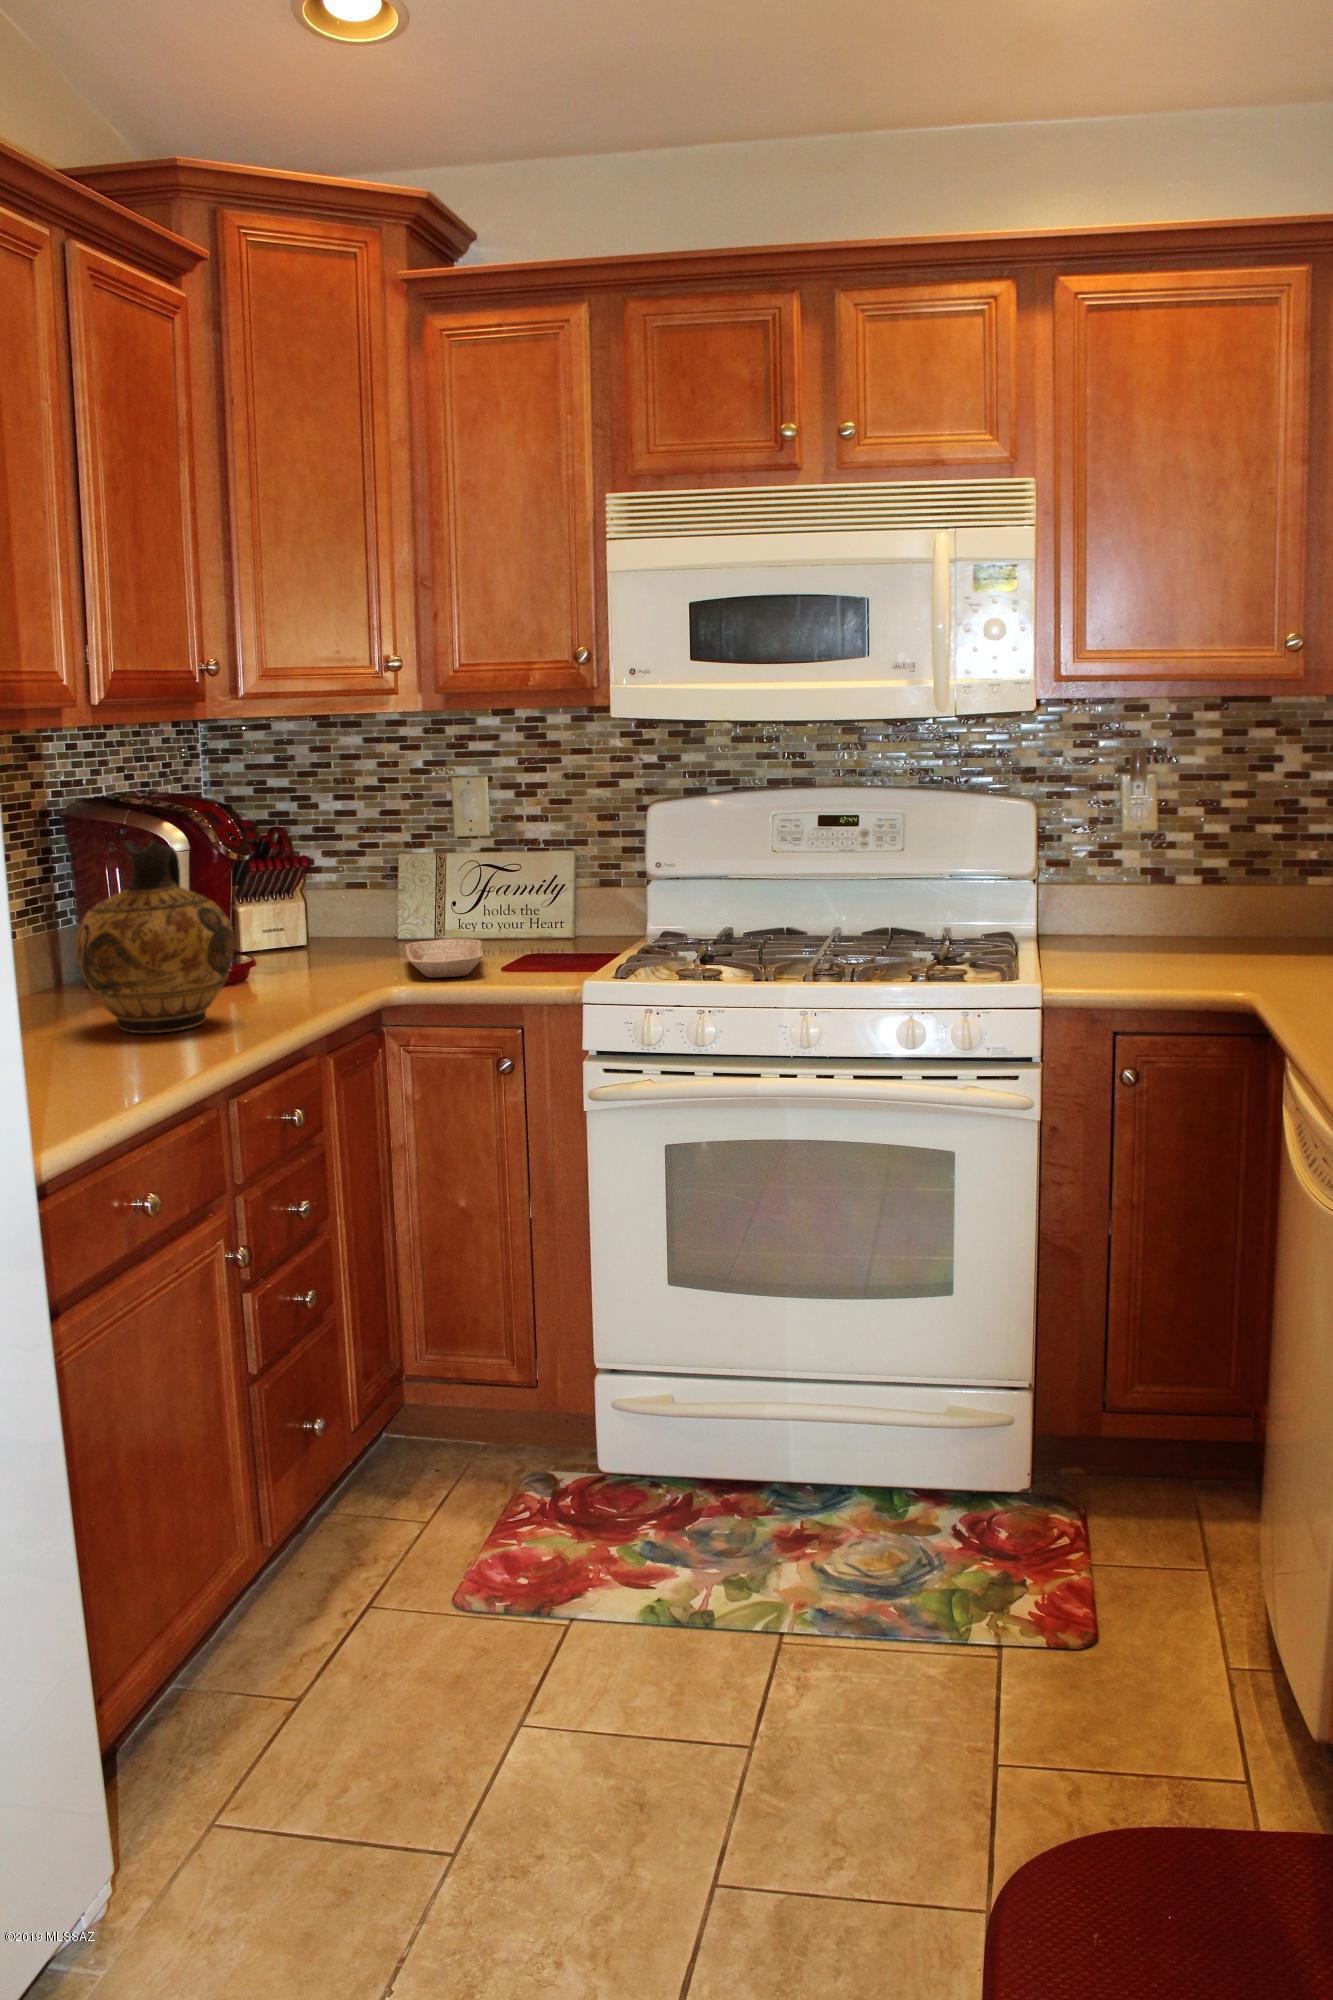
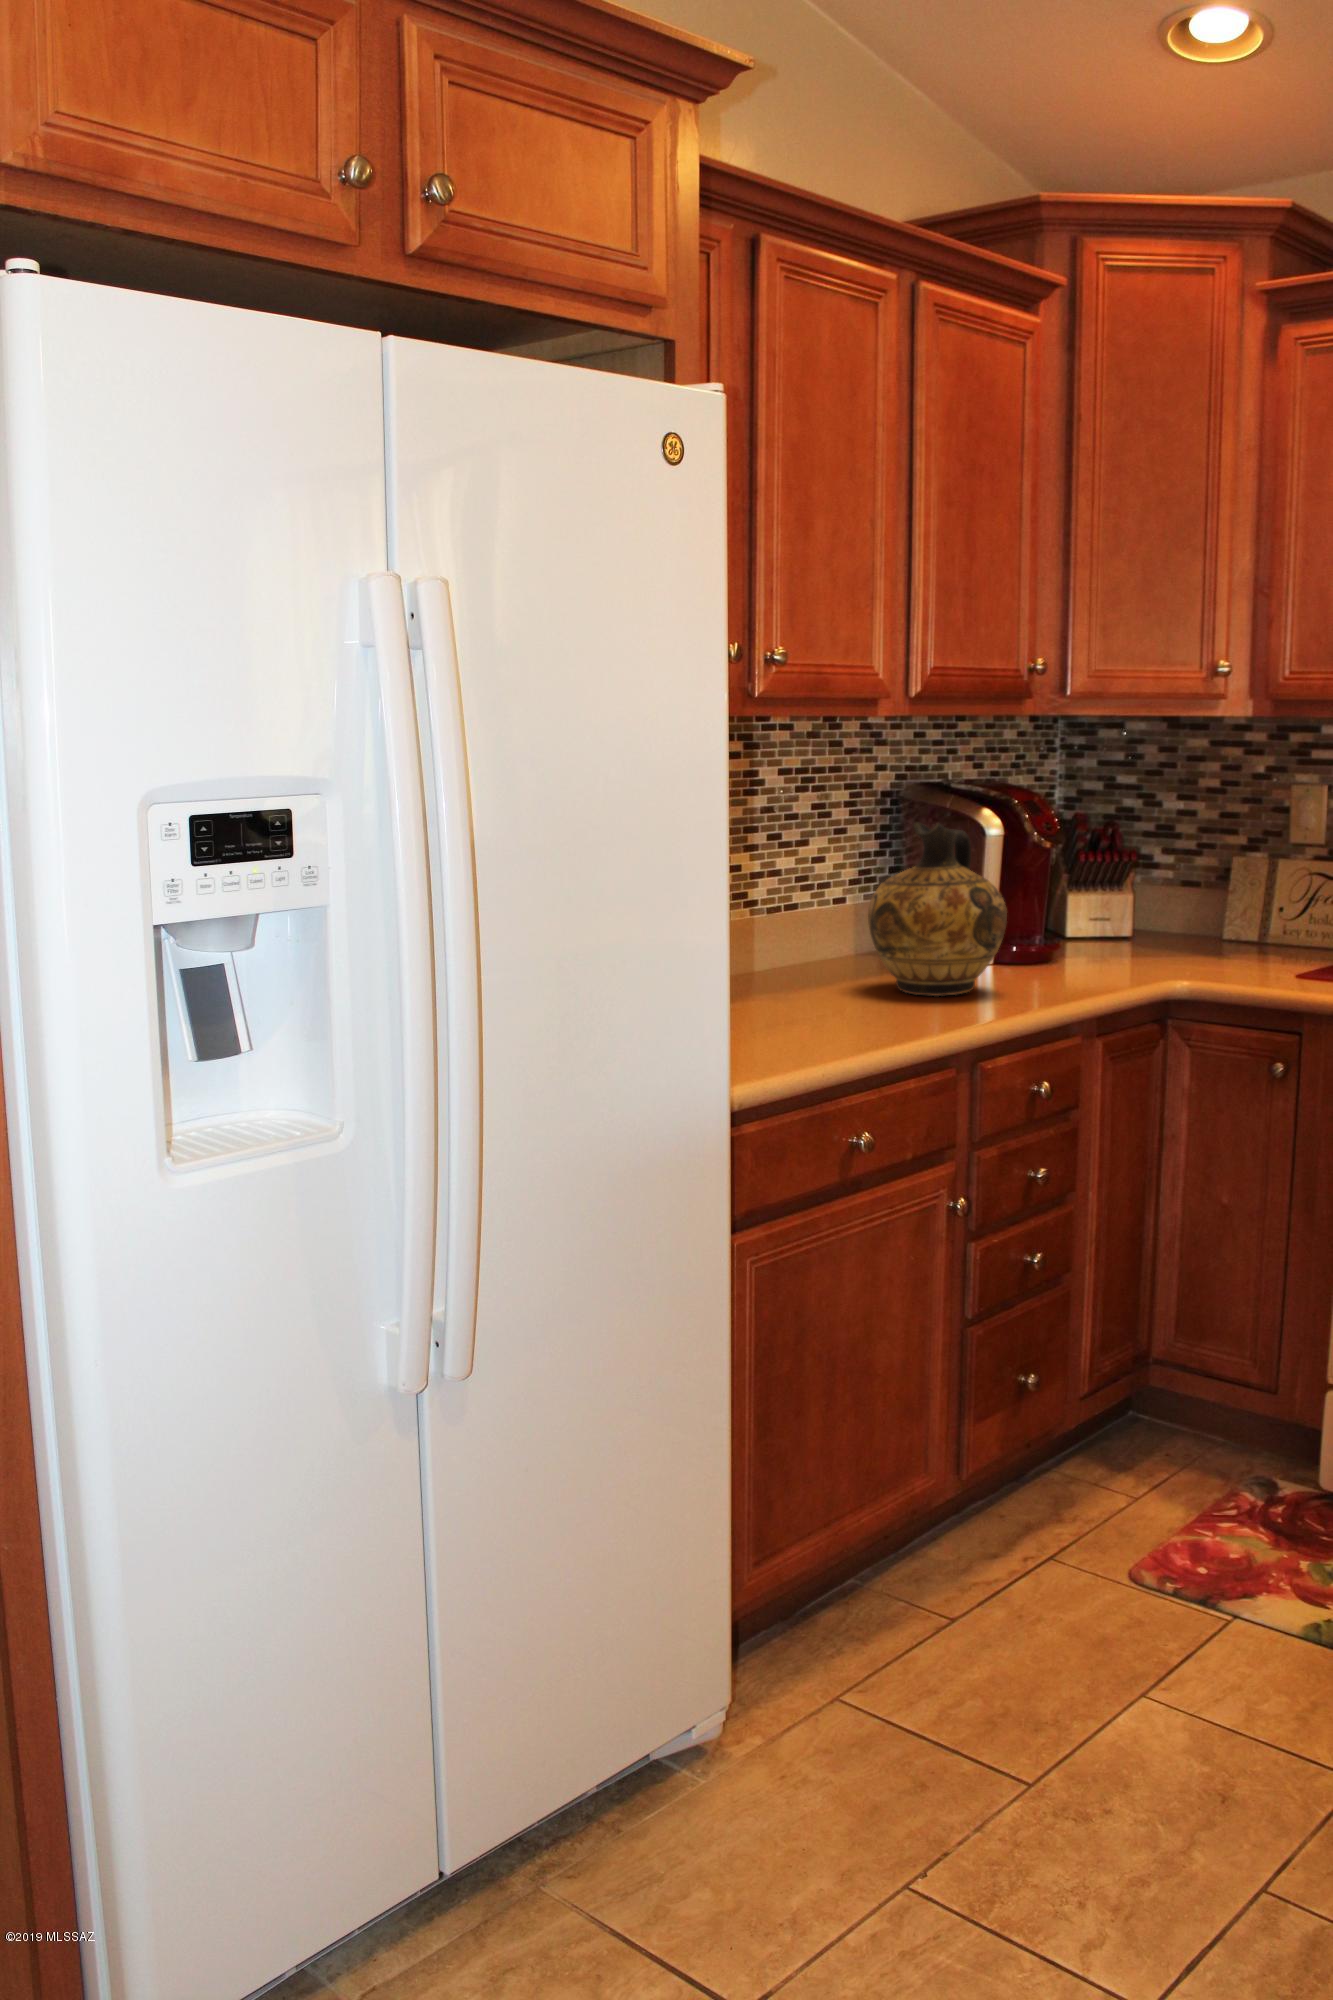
tray: present [405,939,483,978] -> none [1197,940,1286,977]

